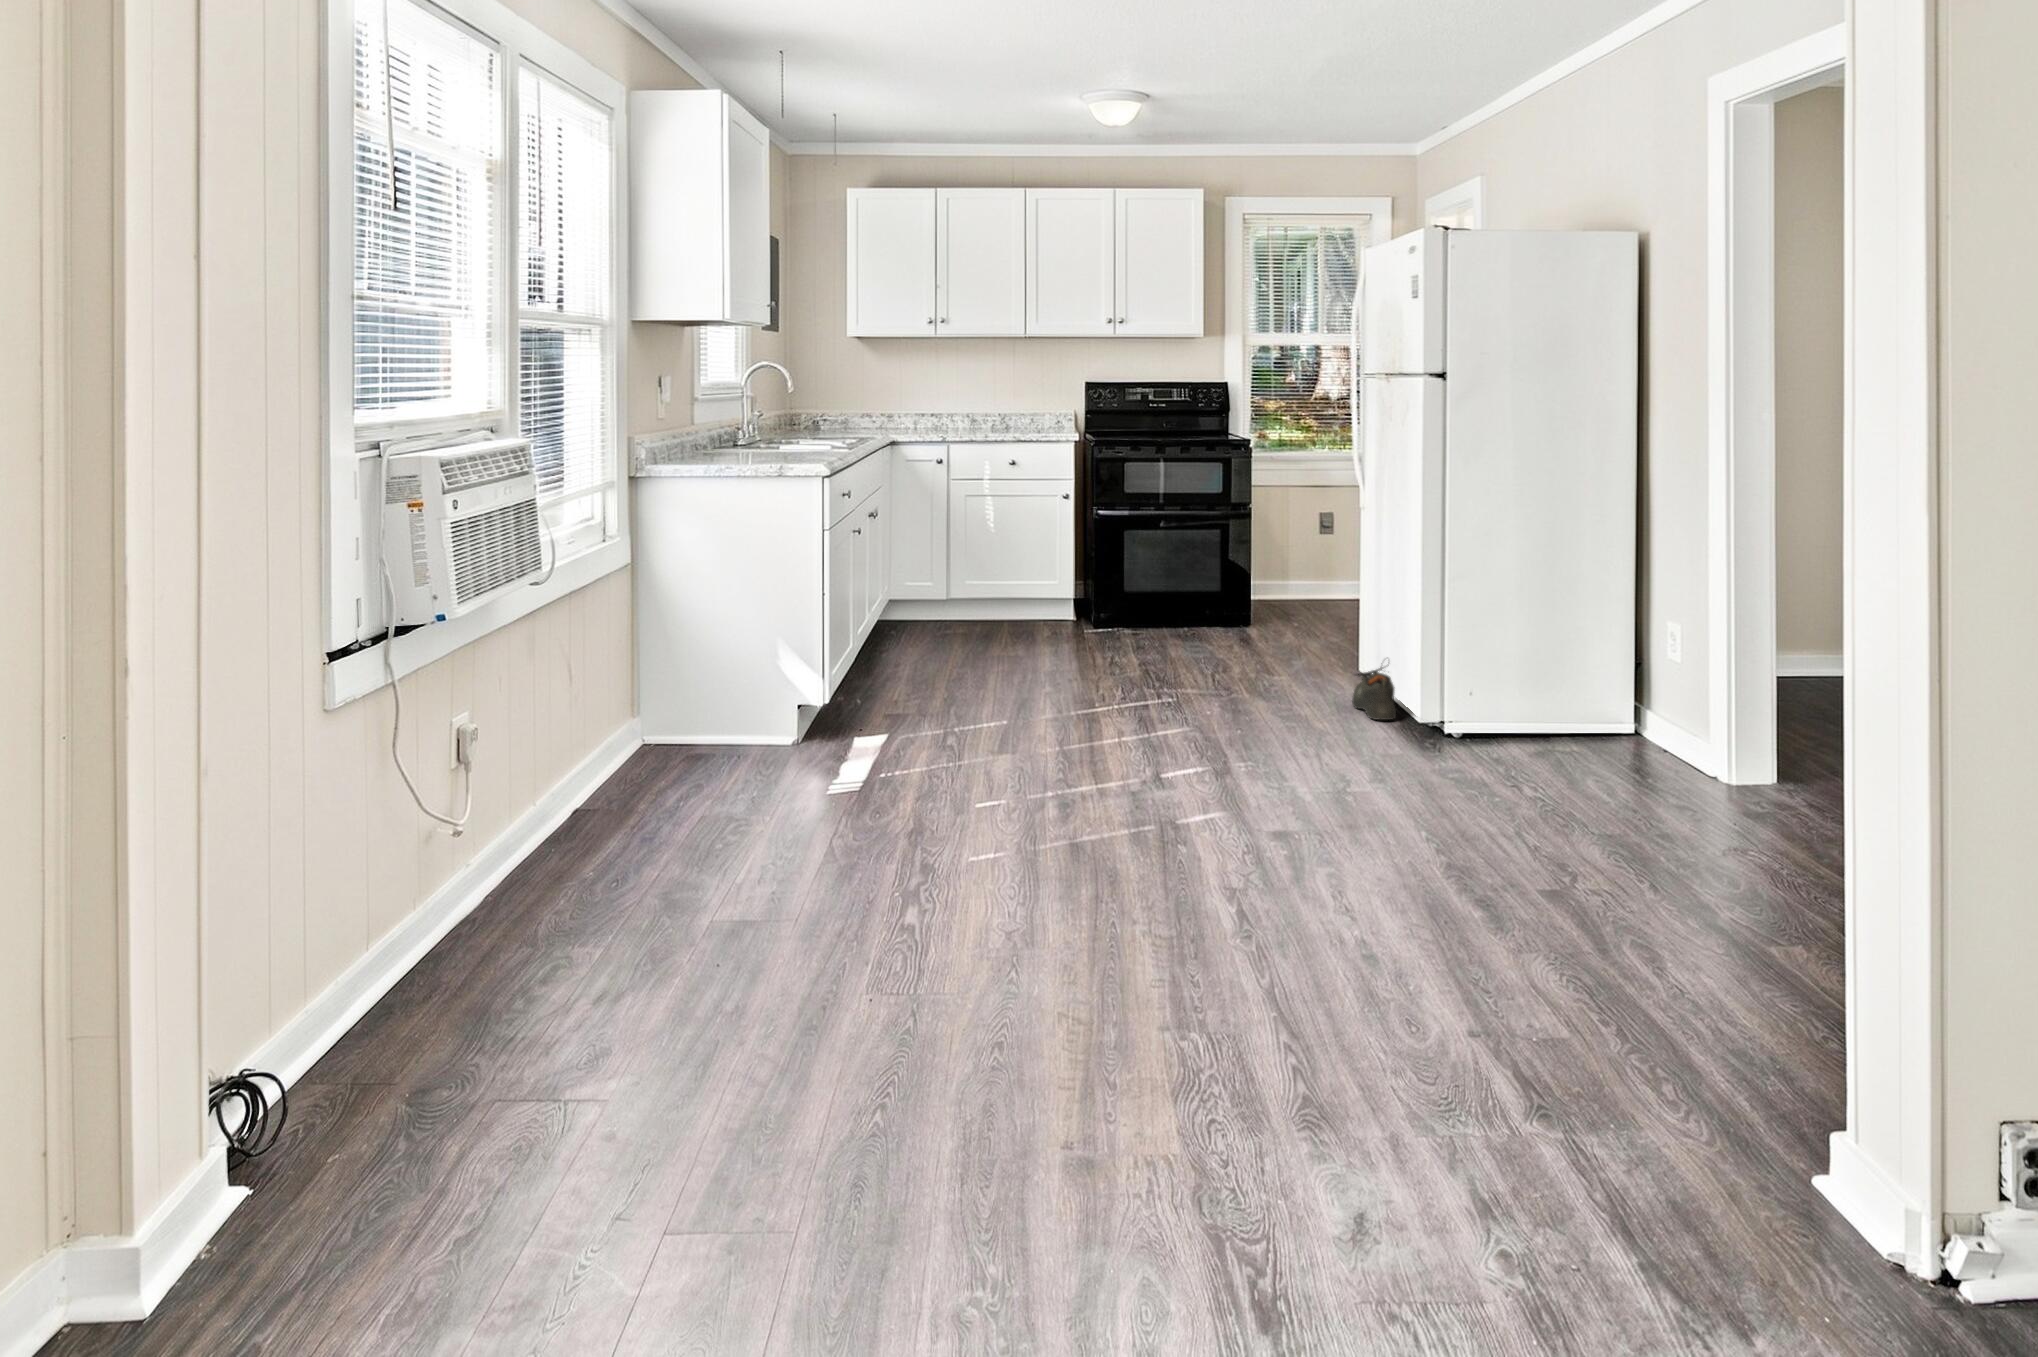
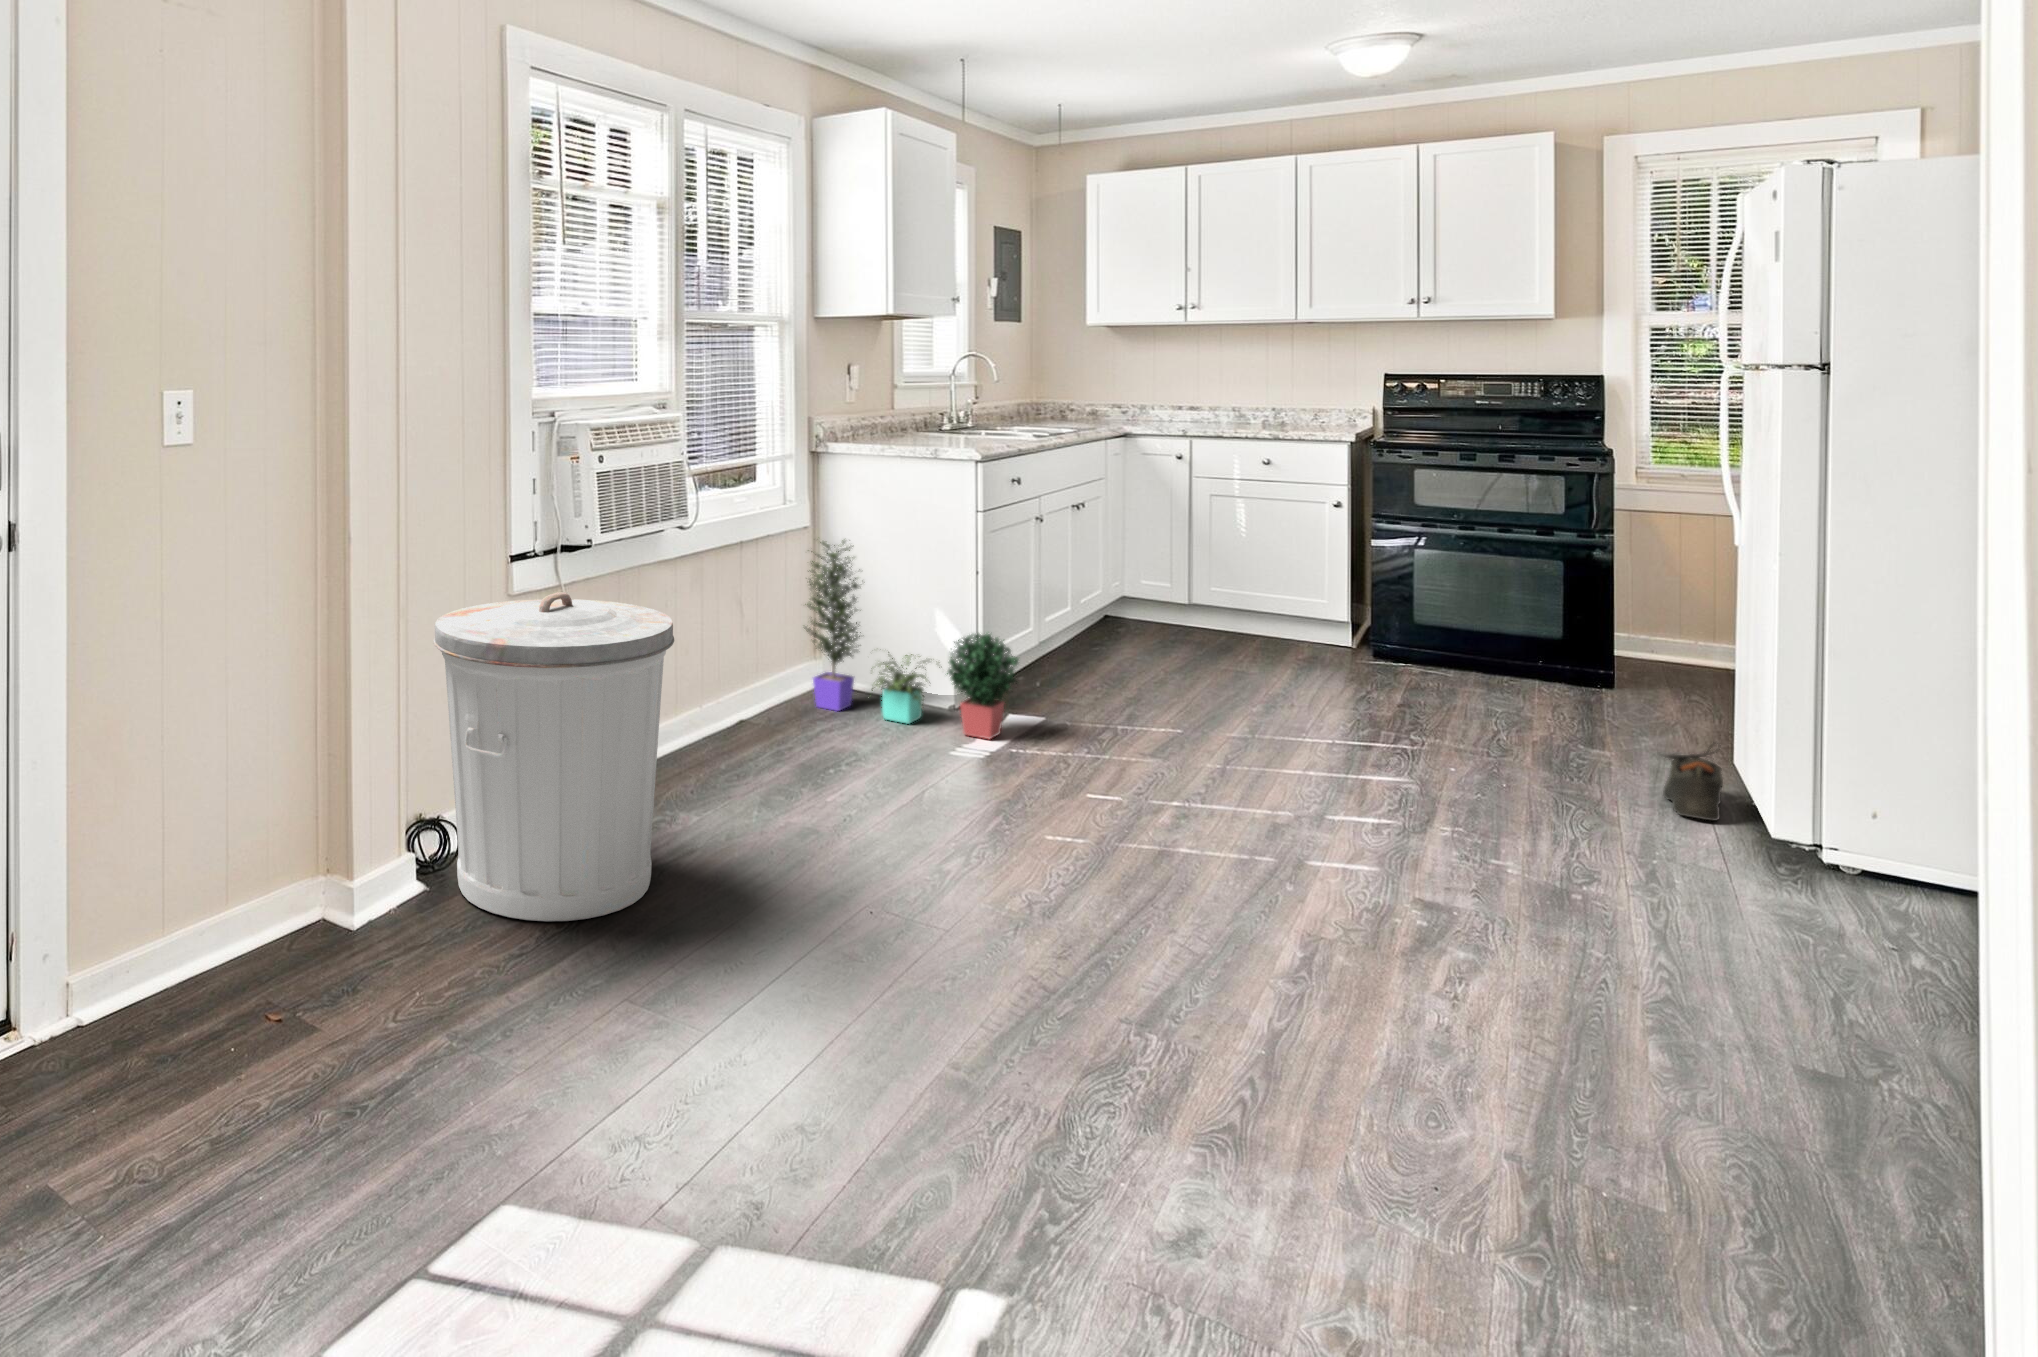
potted plant: none [626,574,876,768] -> present [804,539,1018,739]
trash can: none [264,685,622,1152] -> present [433,592,674,921]

